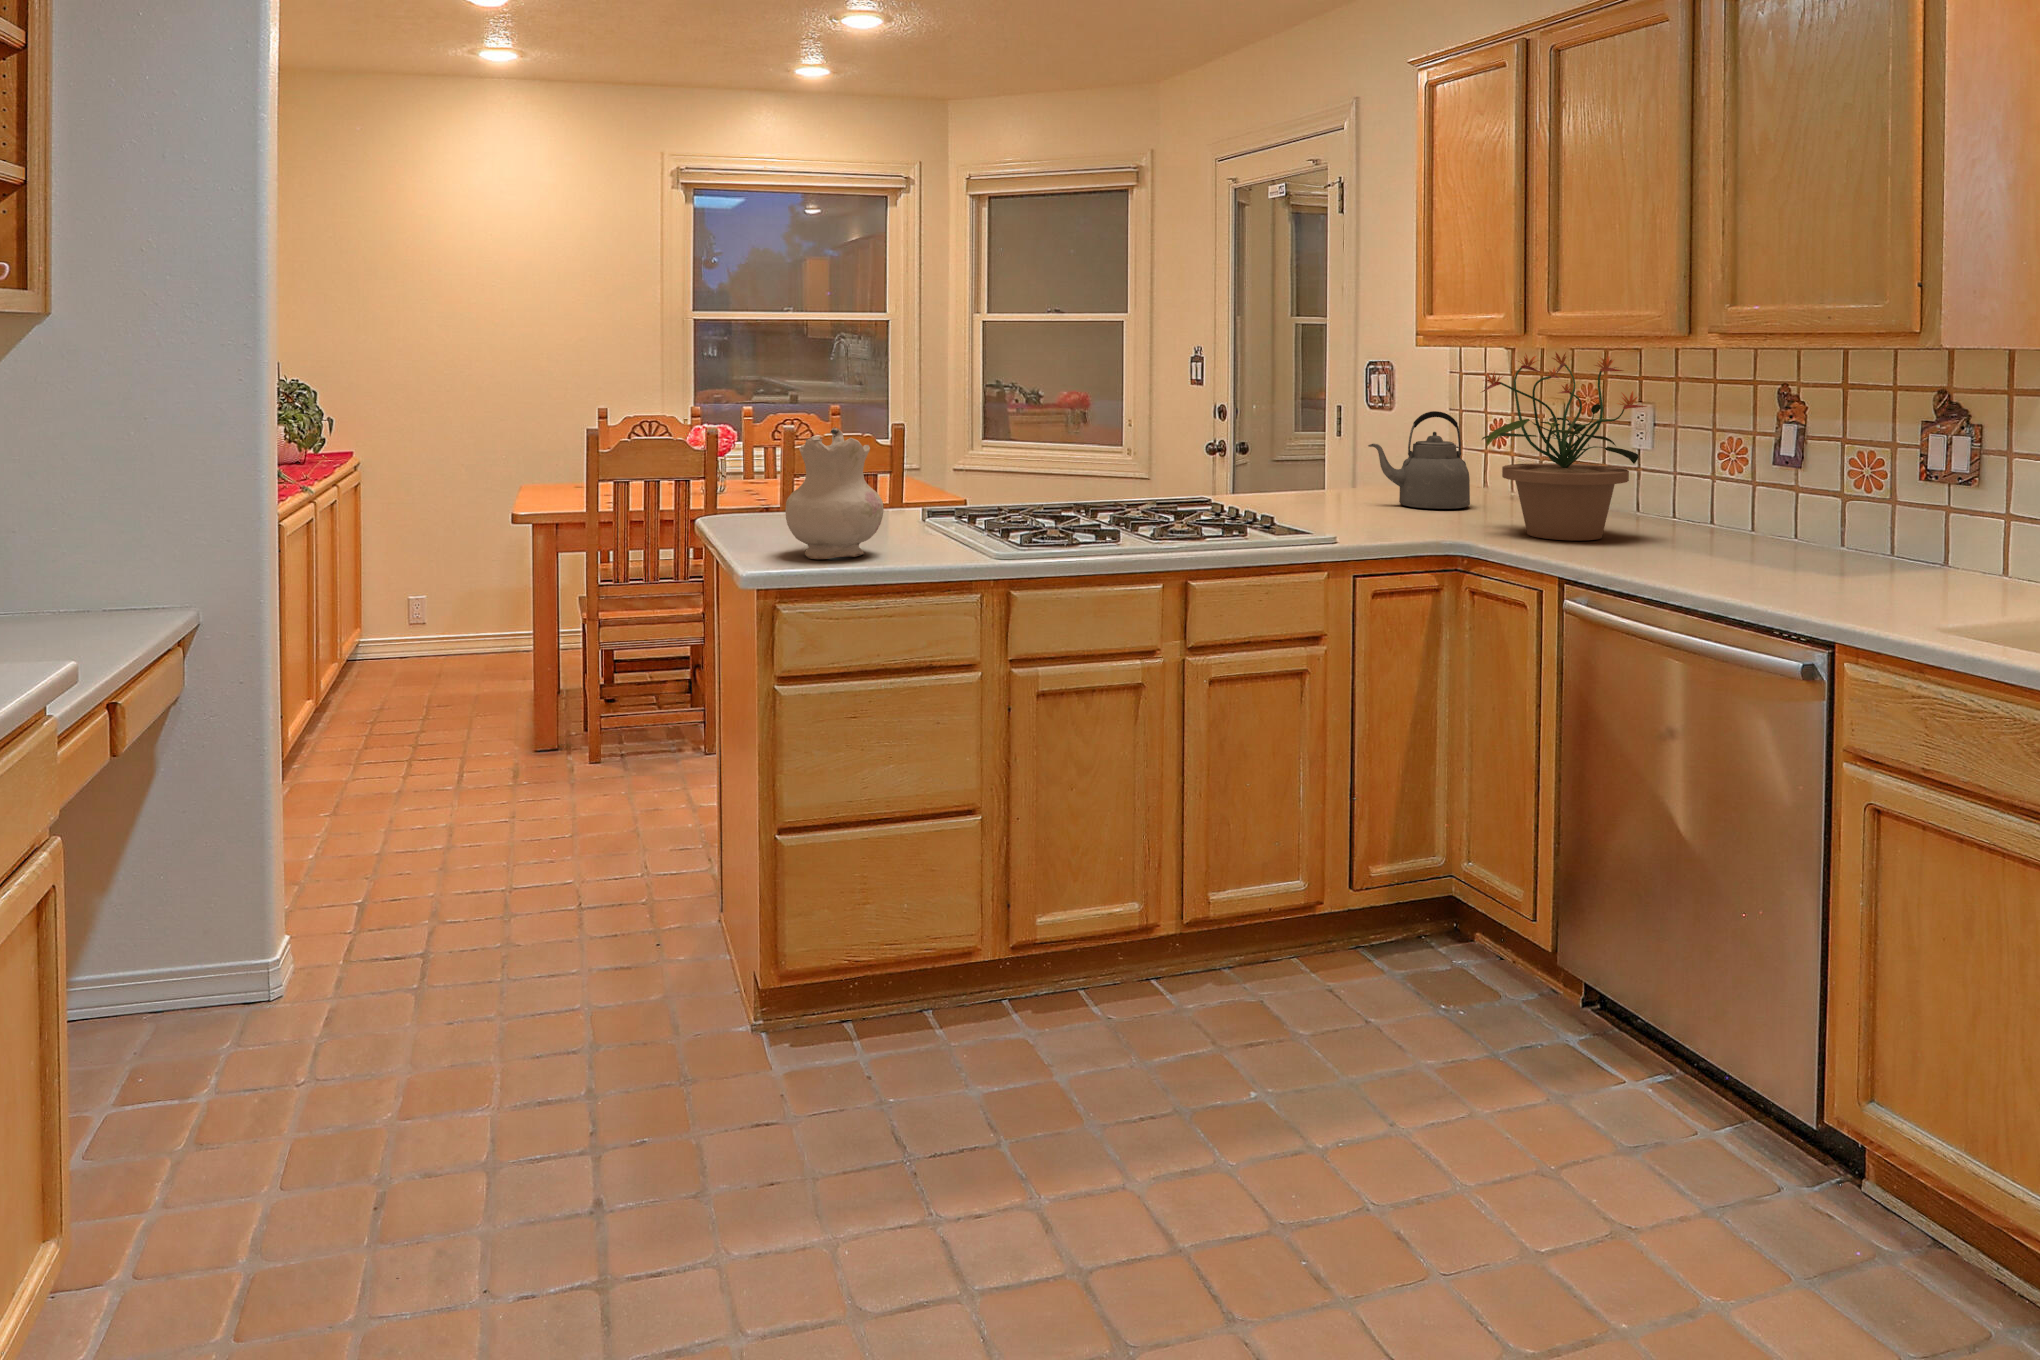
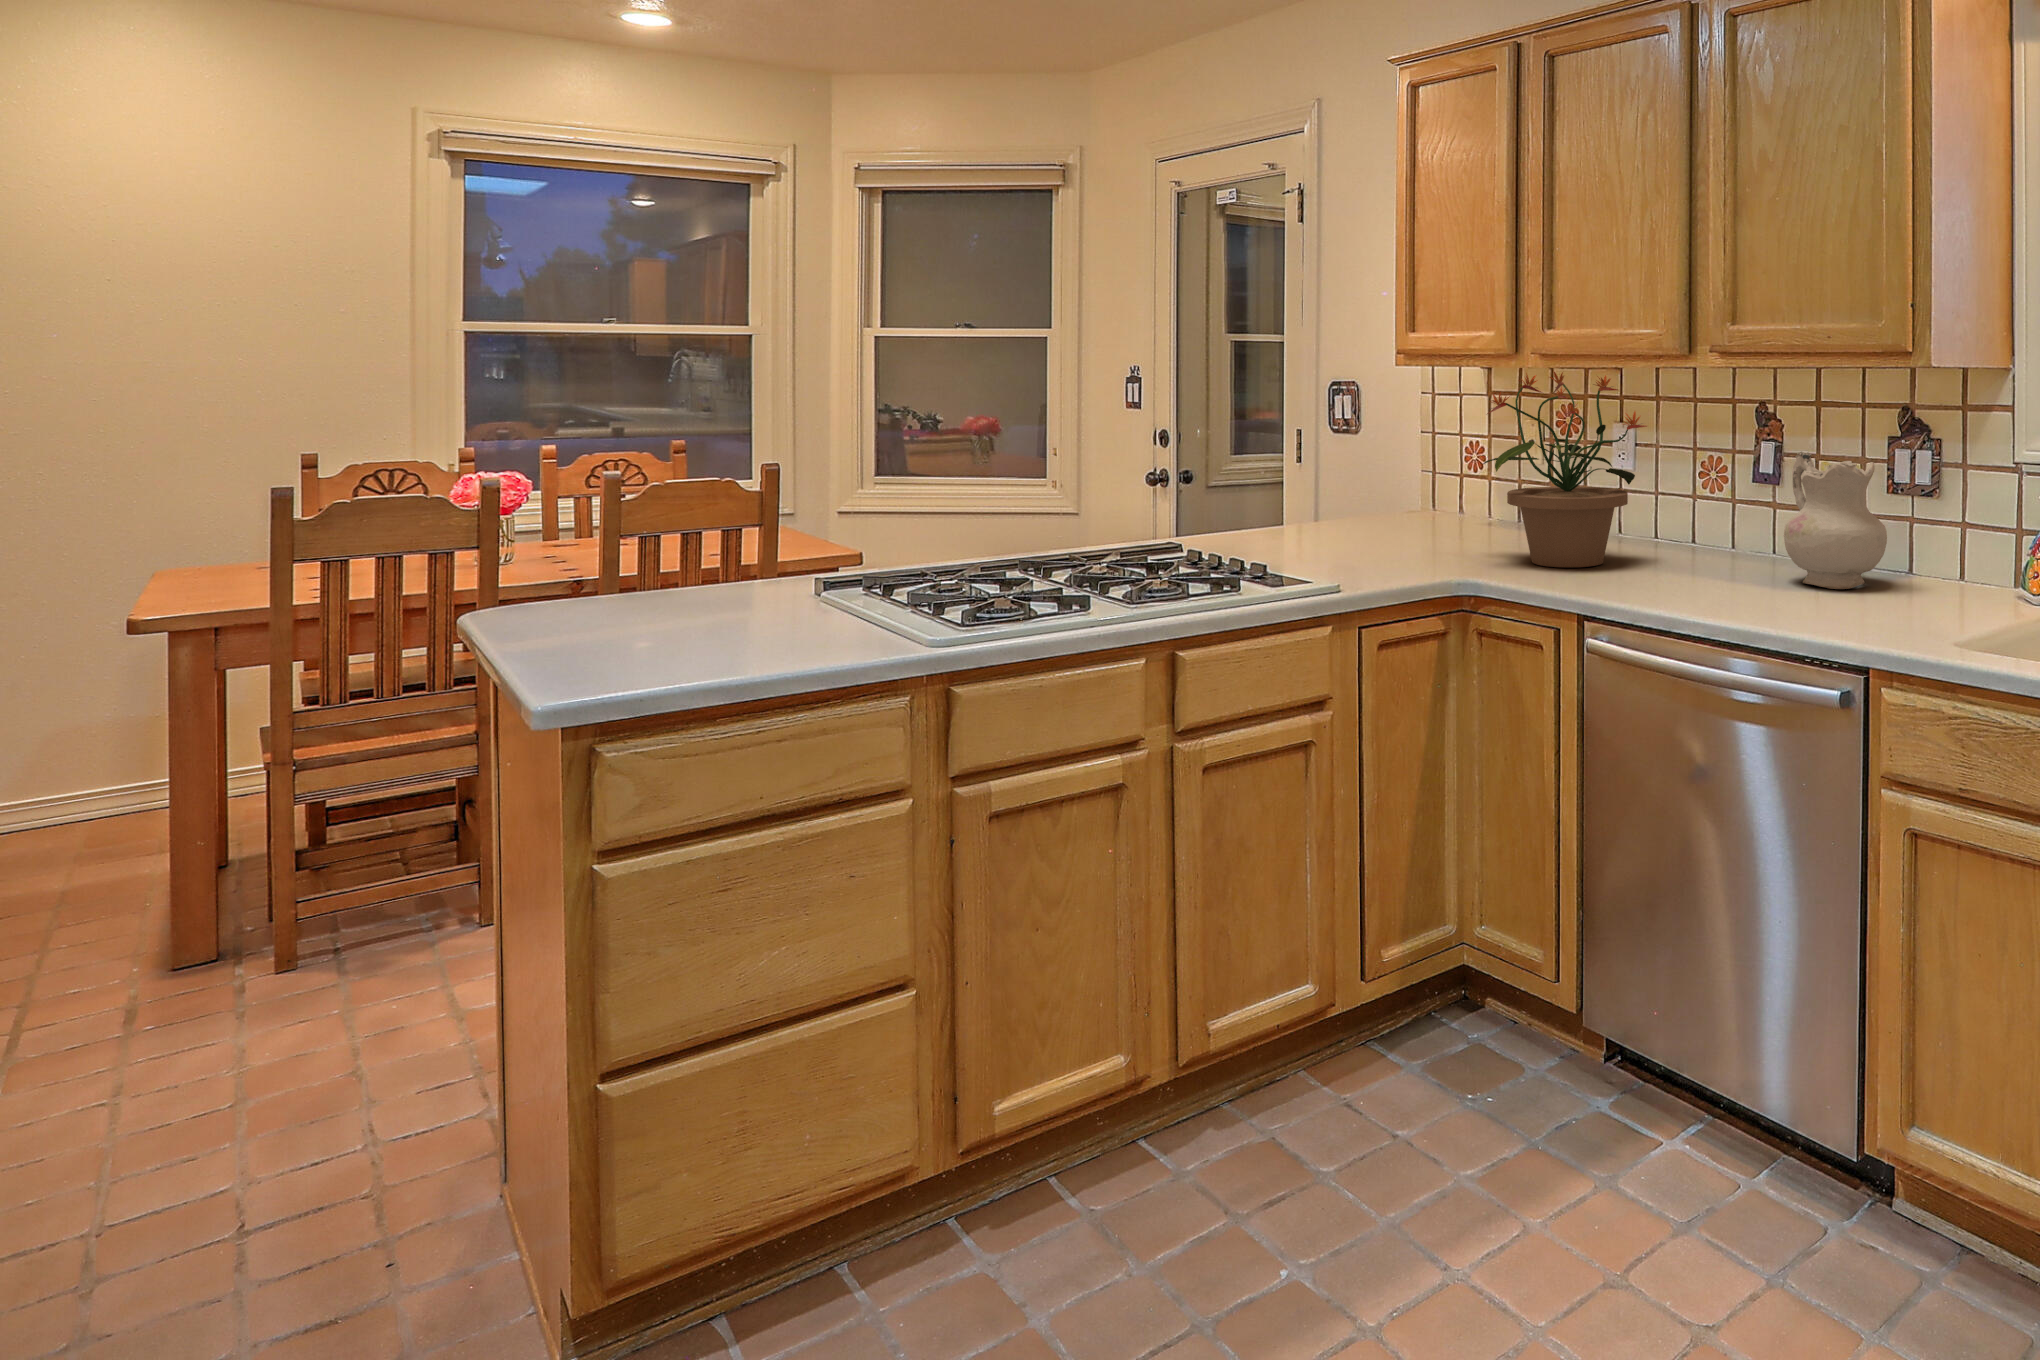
kettle: present [1368,411,1470,509] -> none [1357,434,1459,538]
ceramic pitcher: present [785,427,884,559] -> present [1784,452,1887,589]

